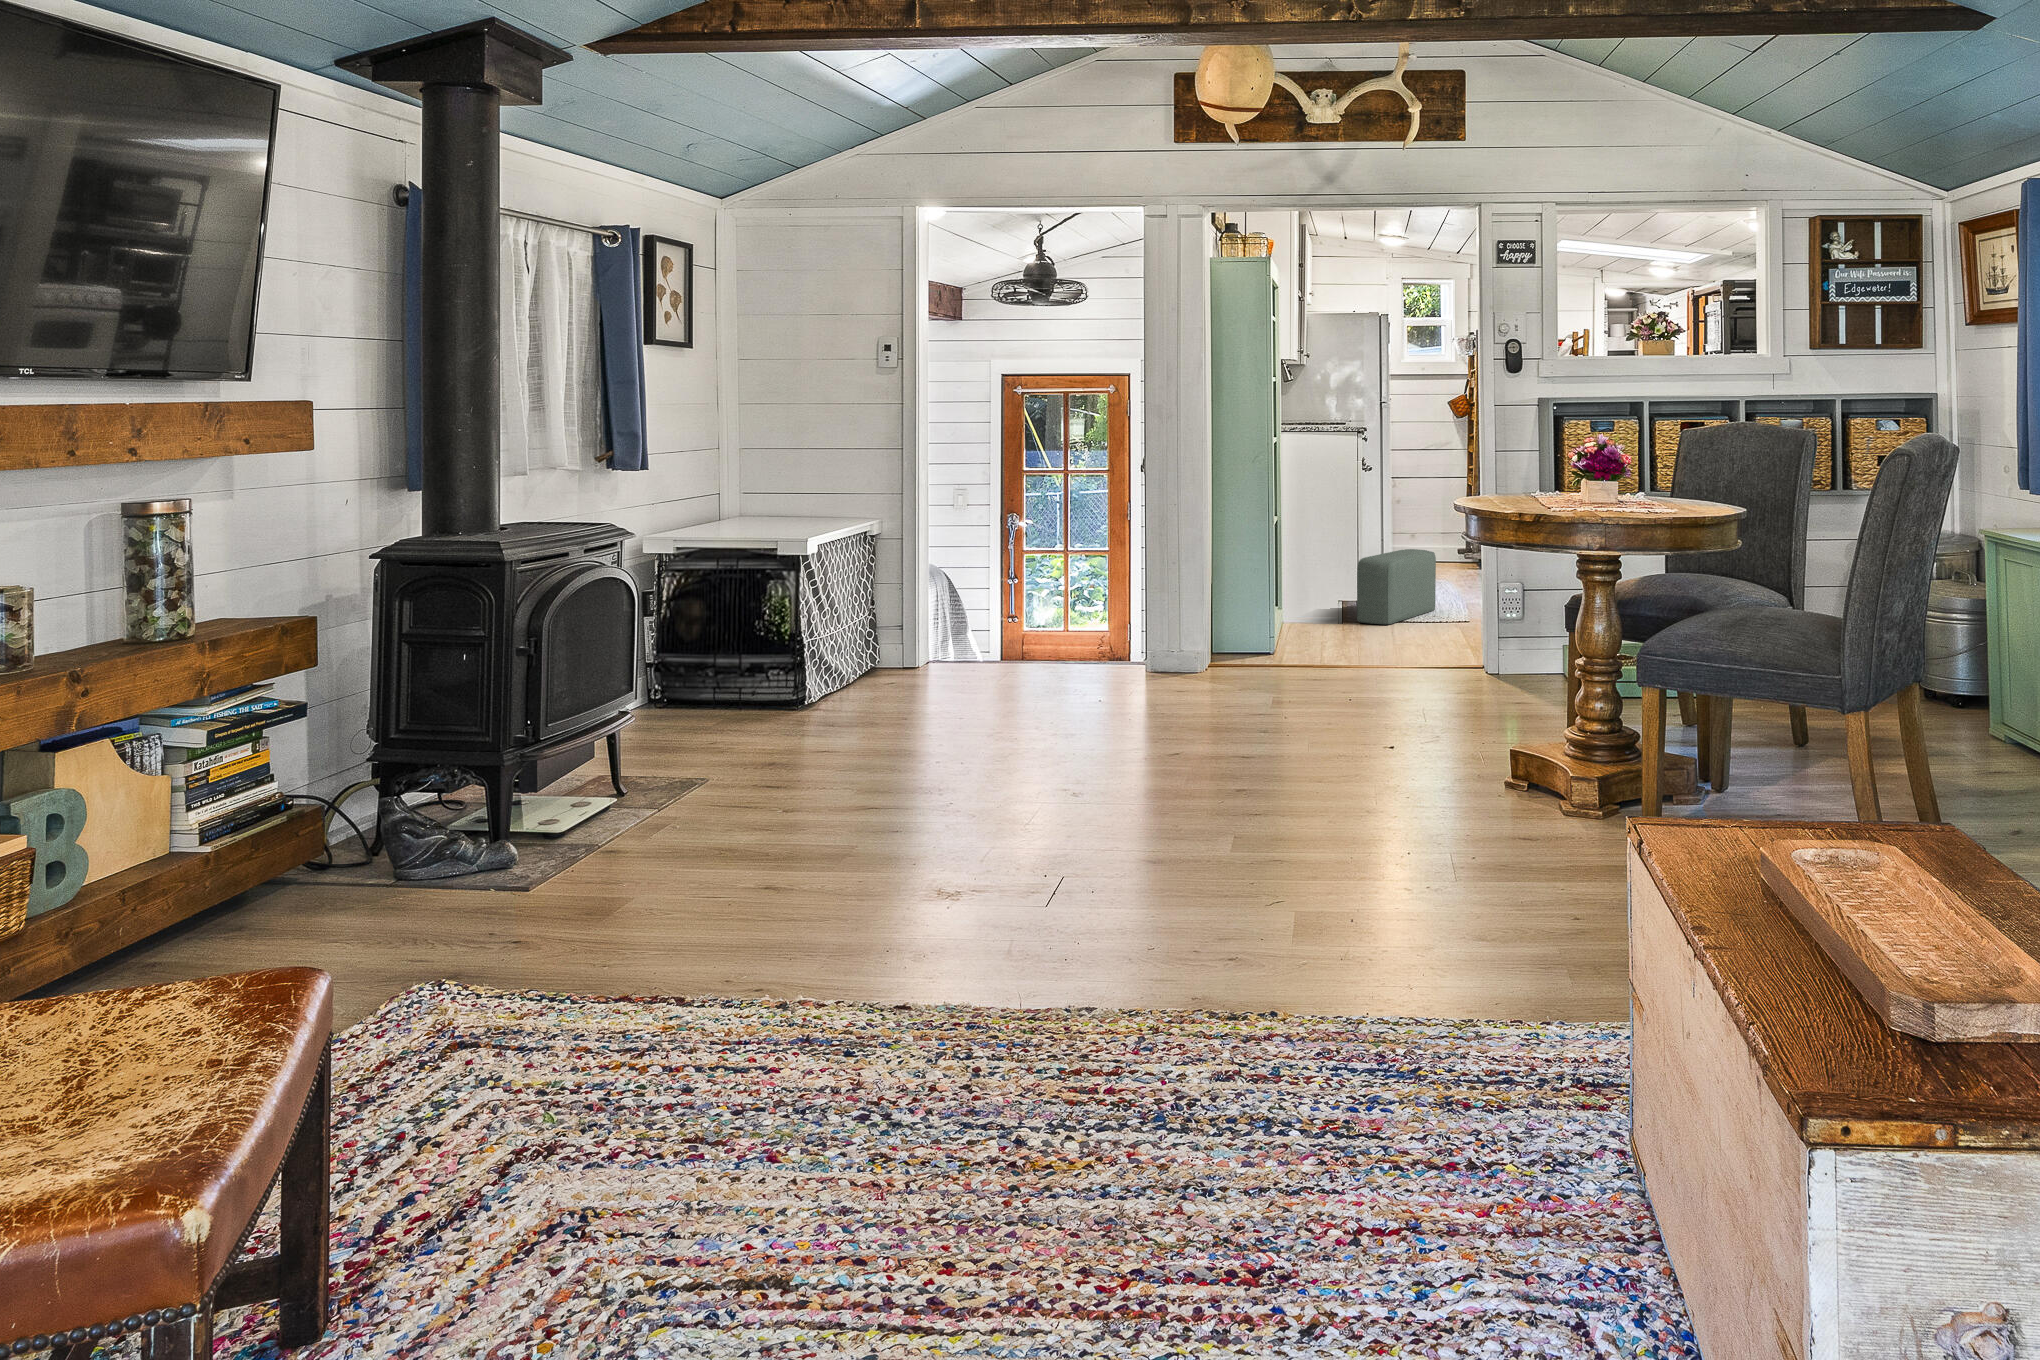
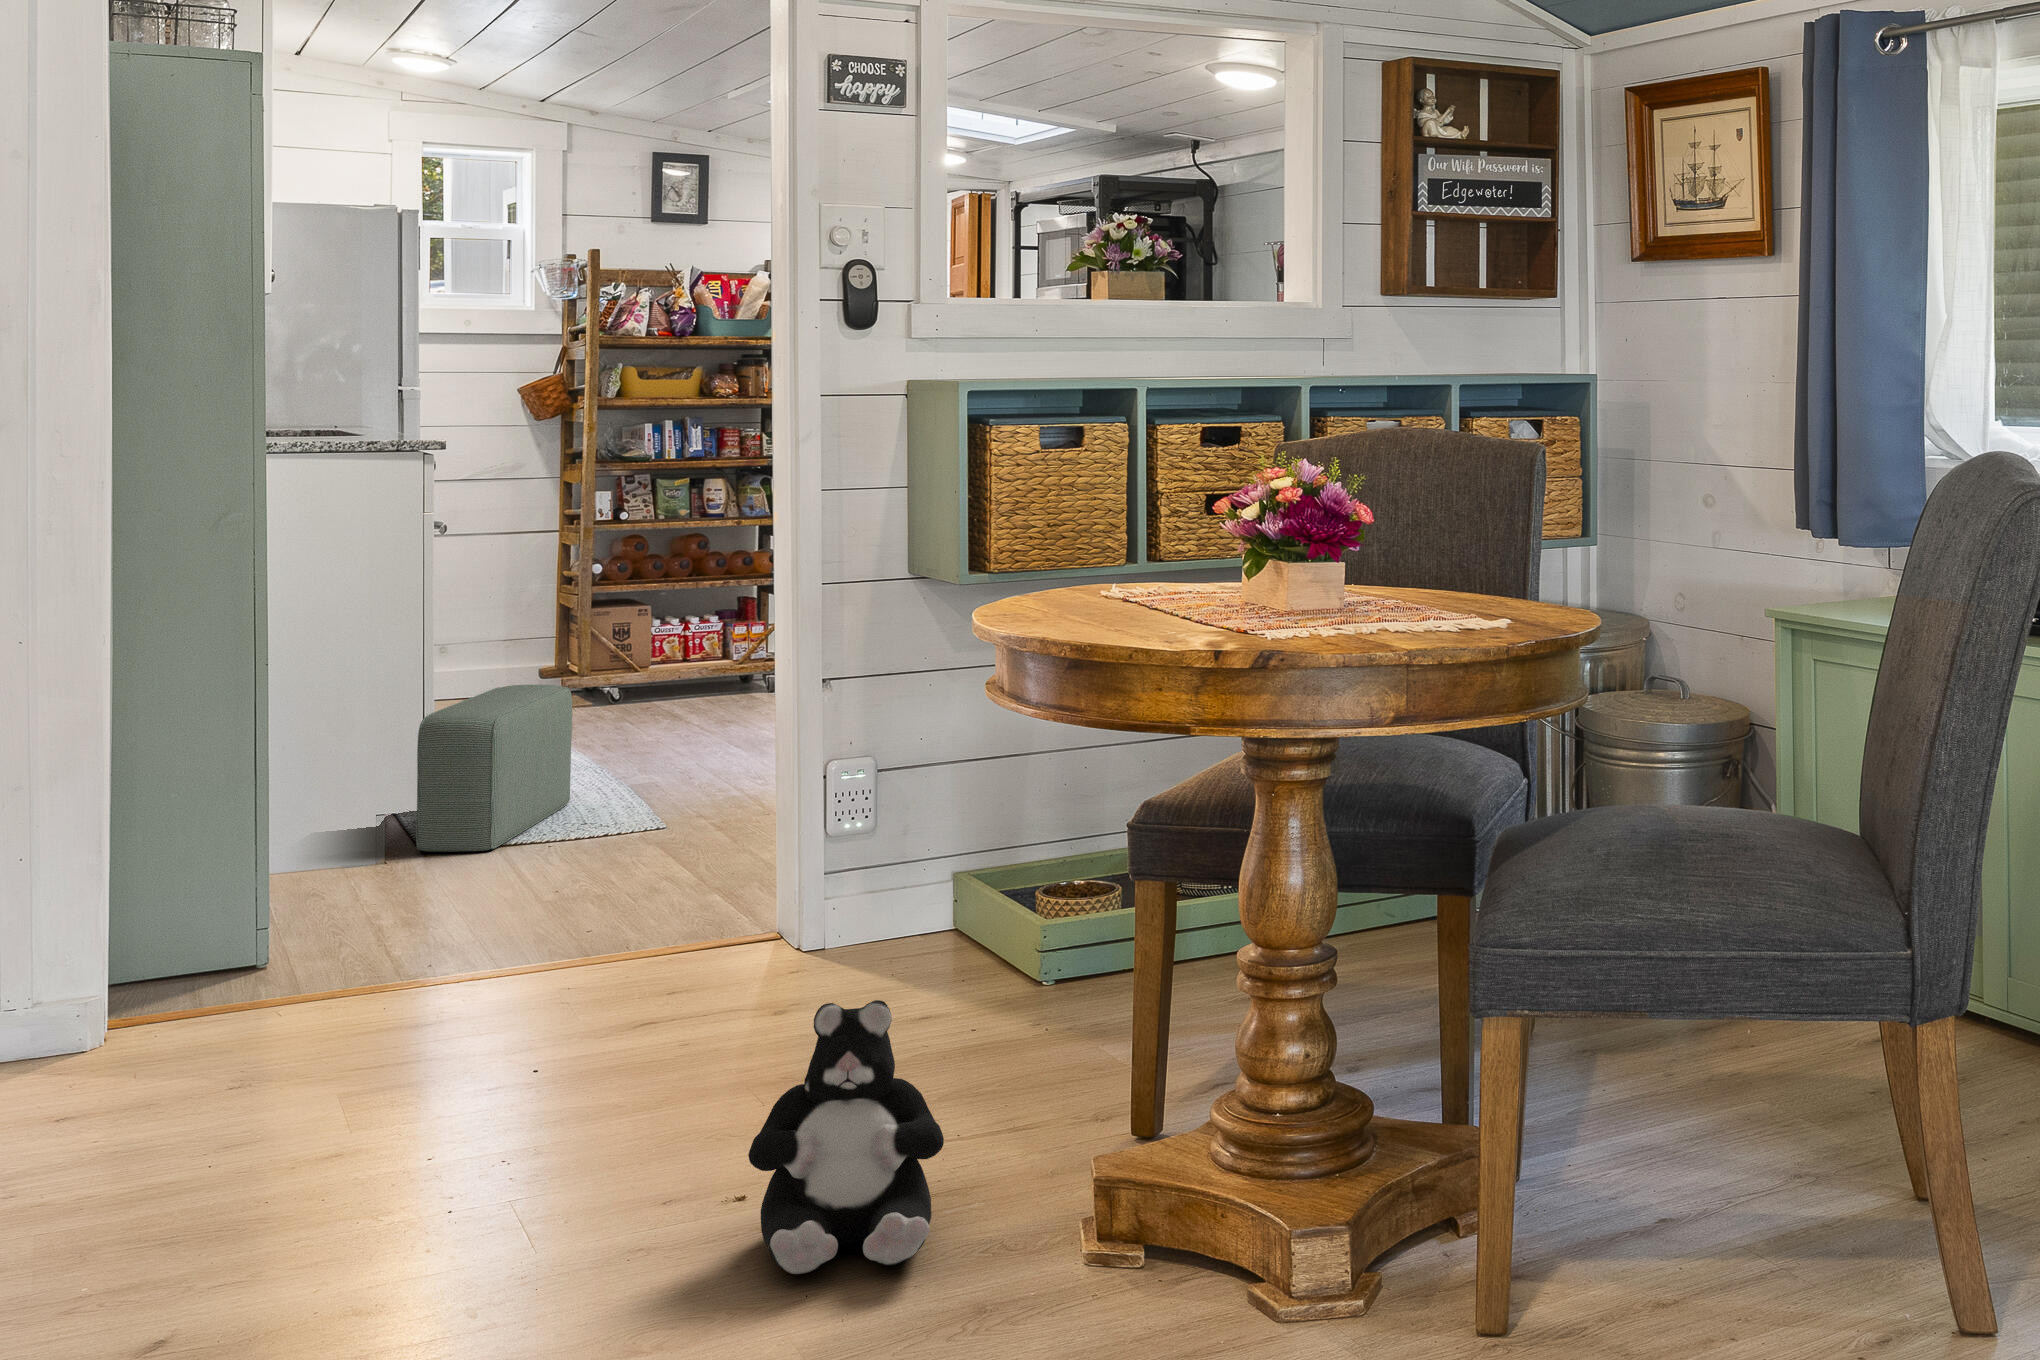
plush toy: none [1382,665,1462,773] -> present [748,1000,944,1274]

